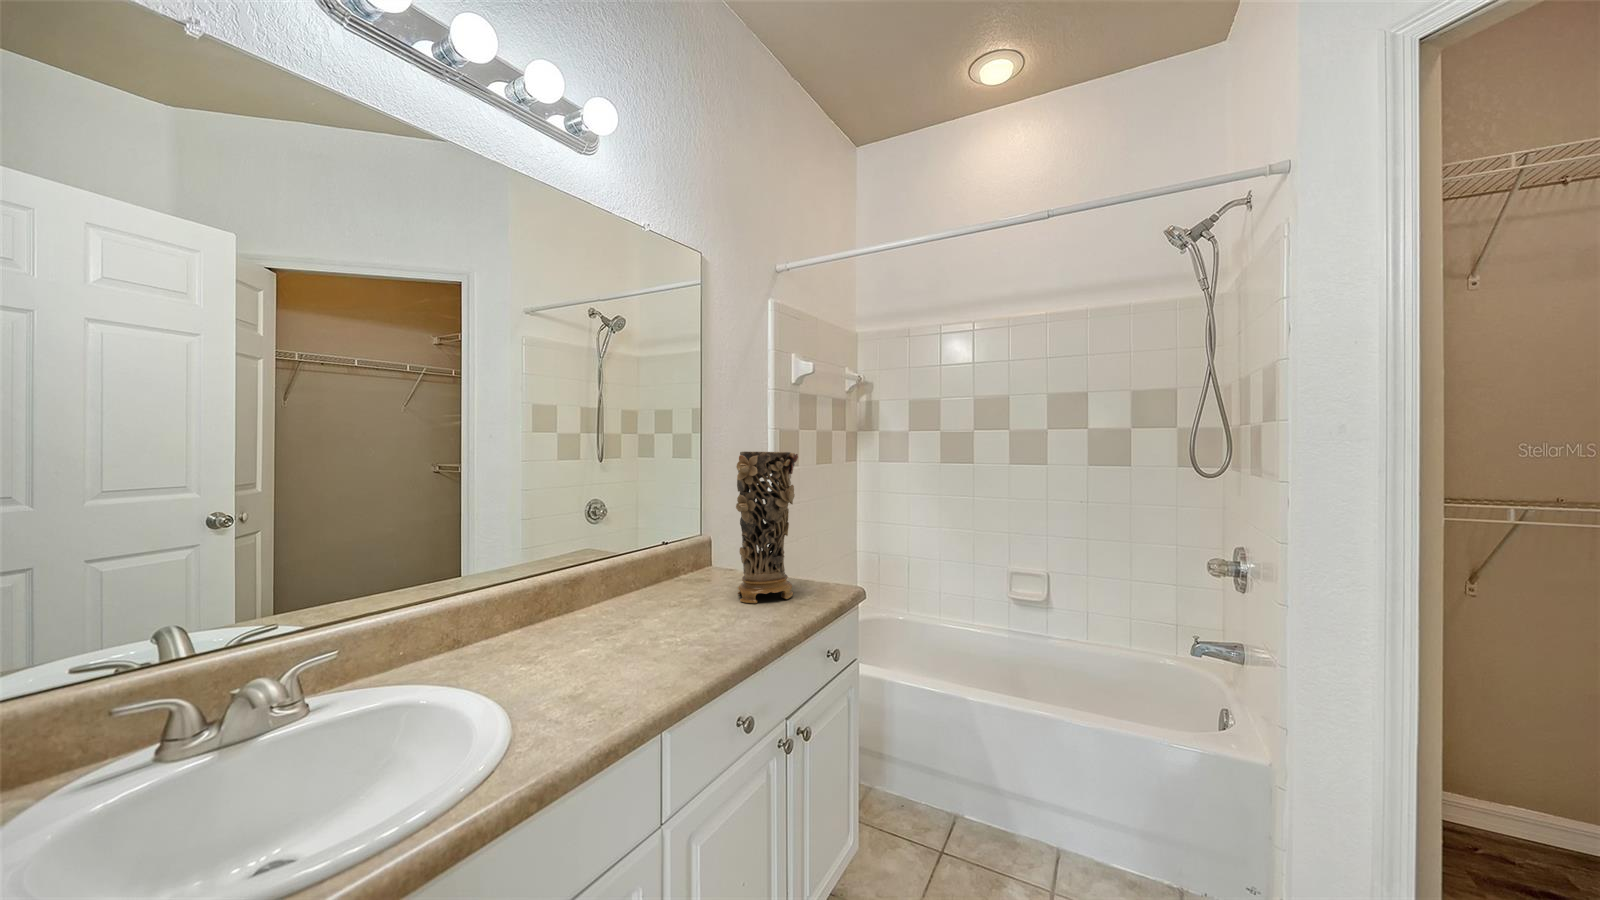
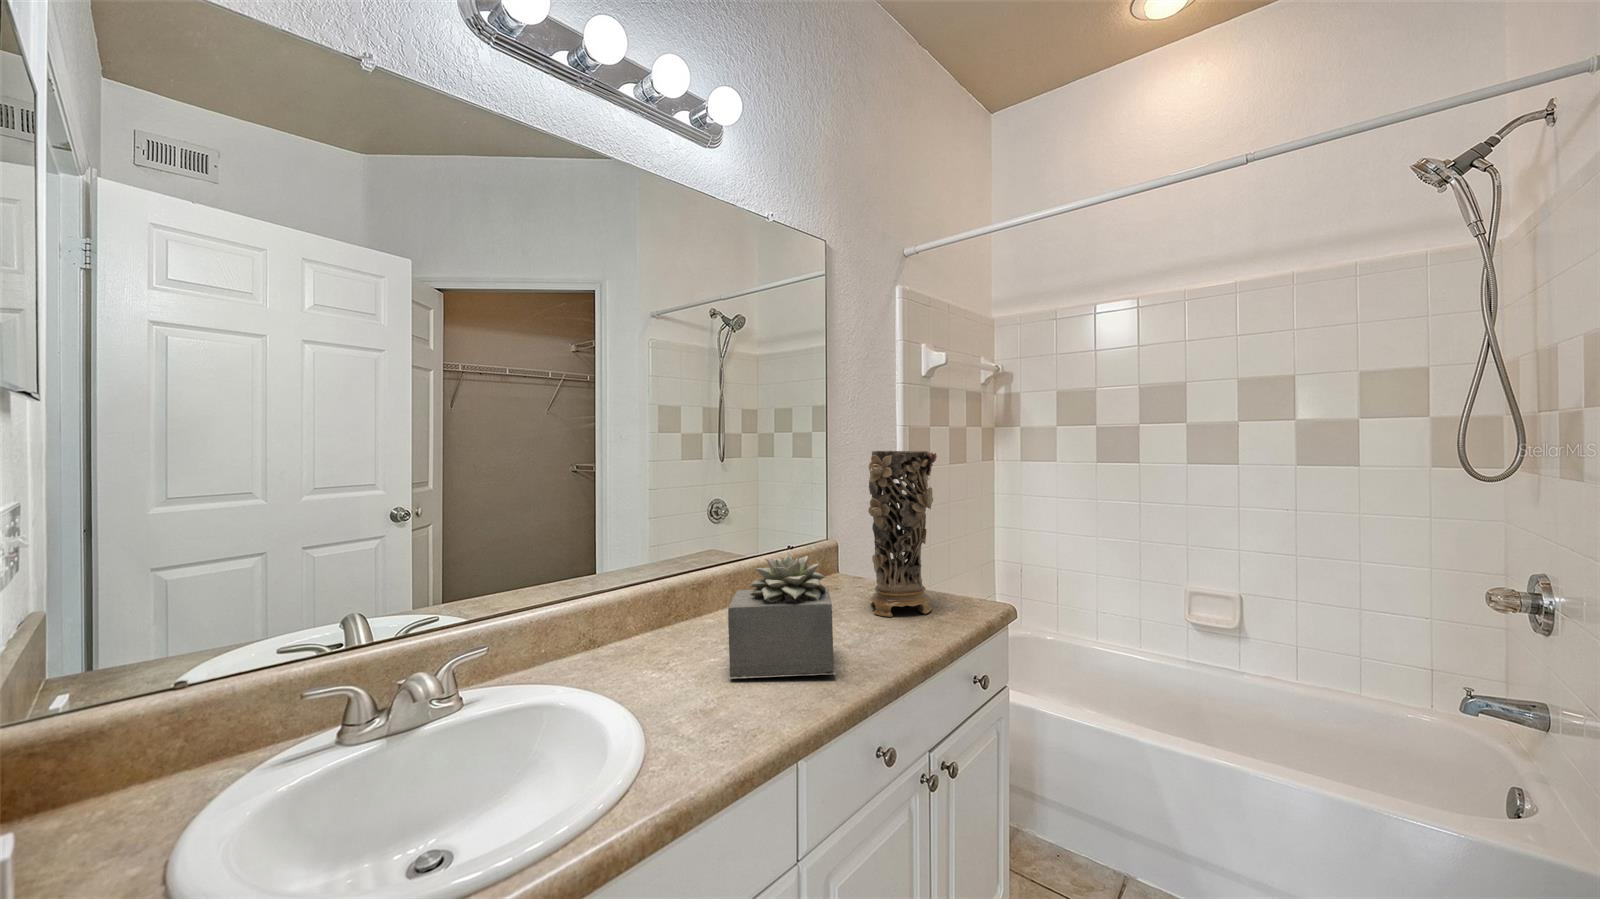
succulent plant: none [598,546,701,666] -> present [728,553,836,679]

